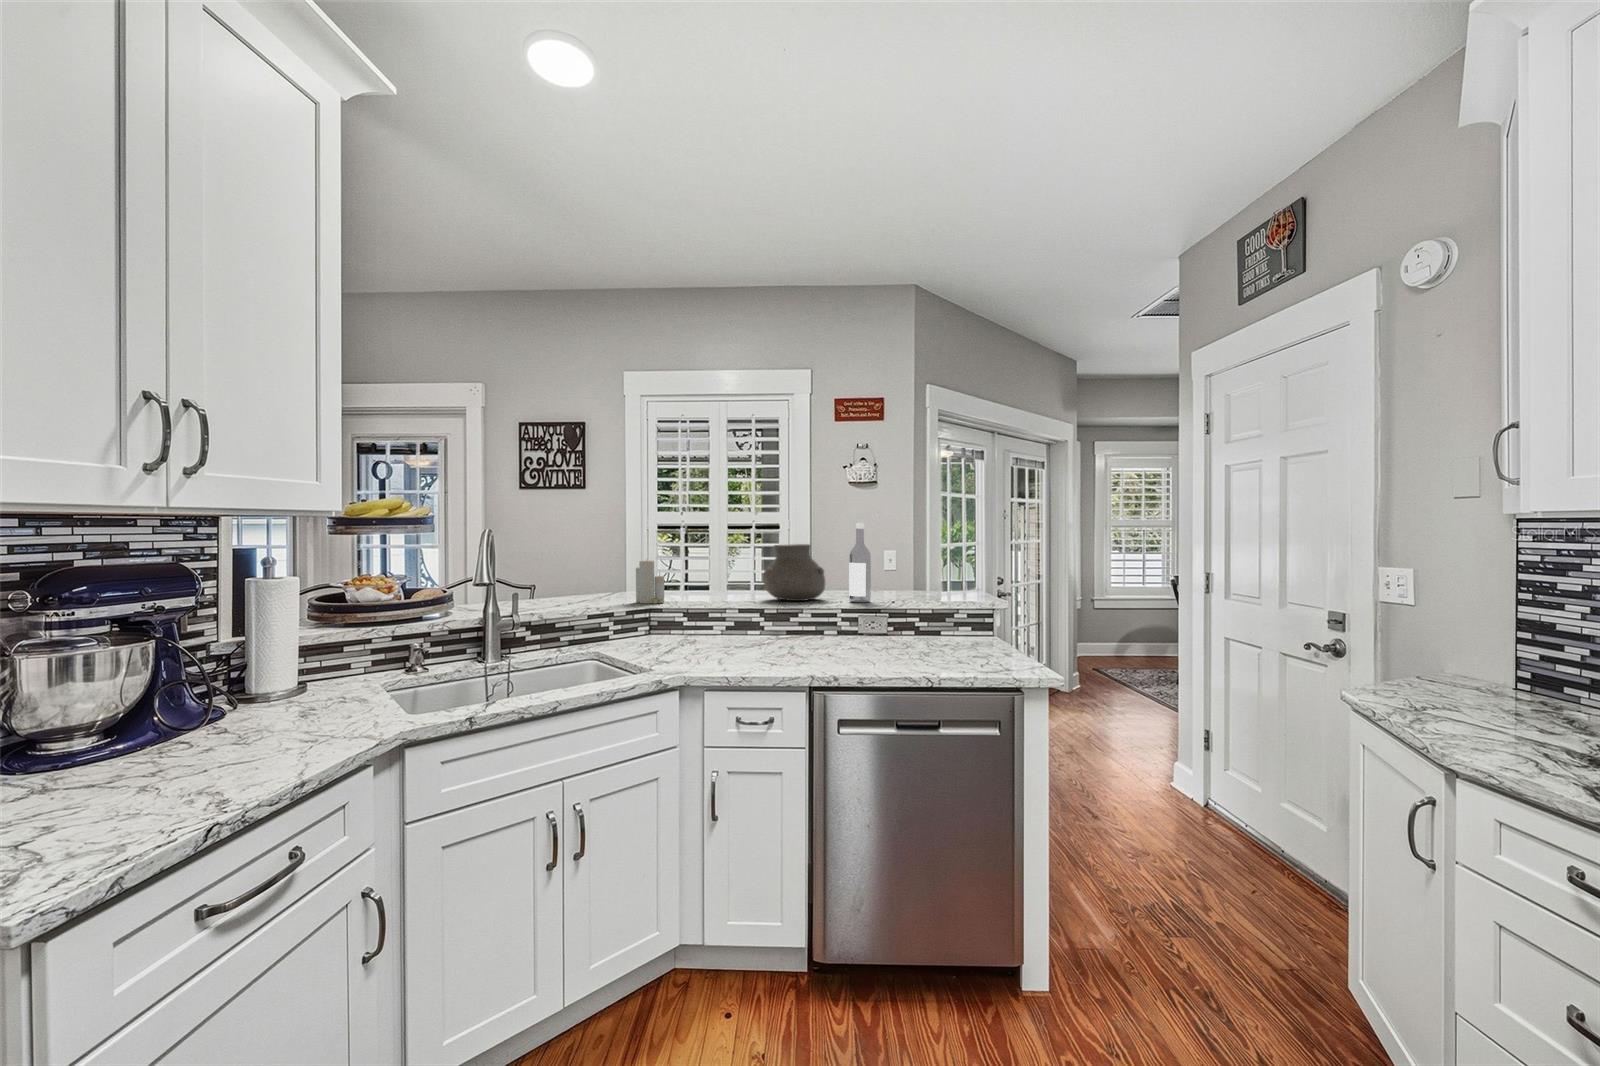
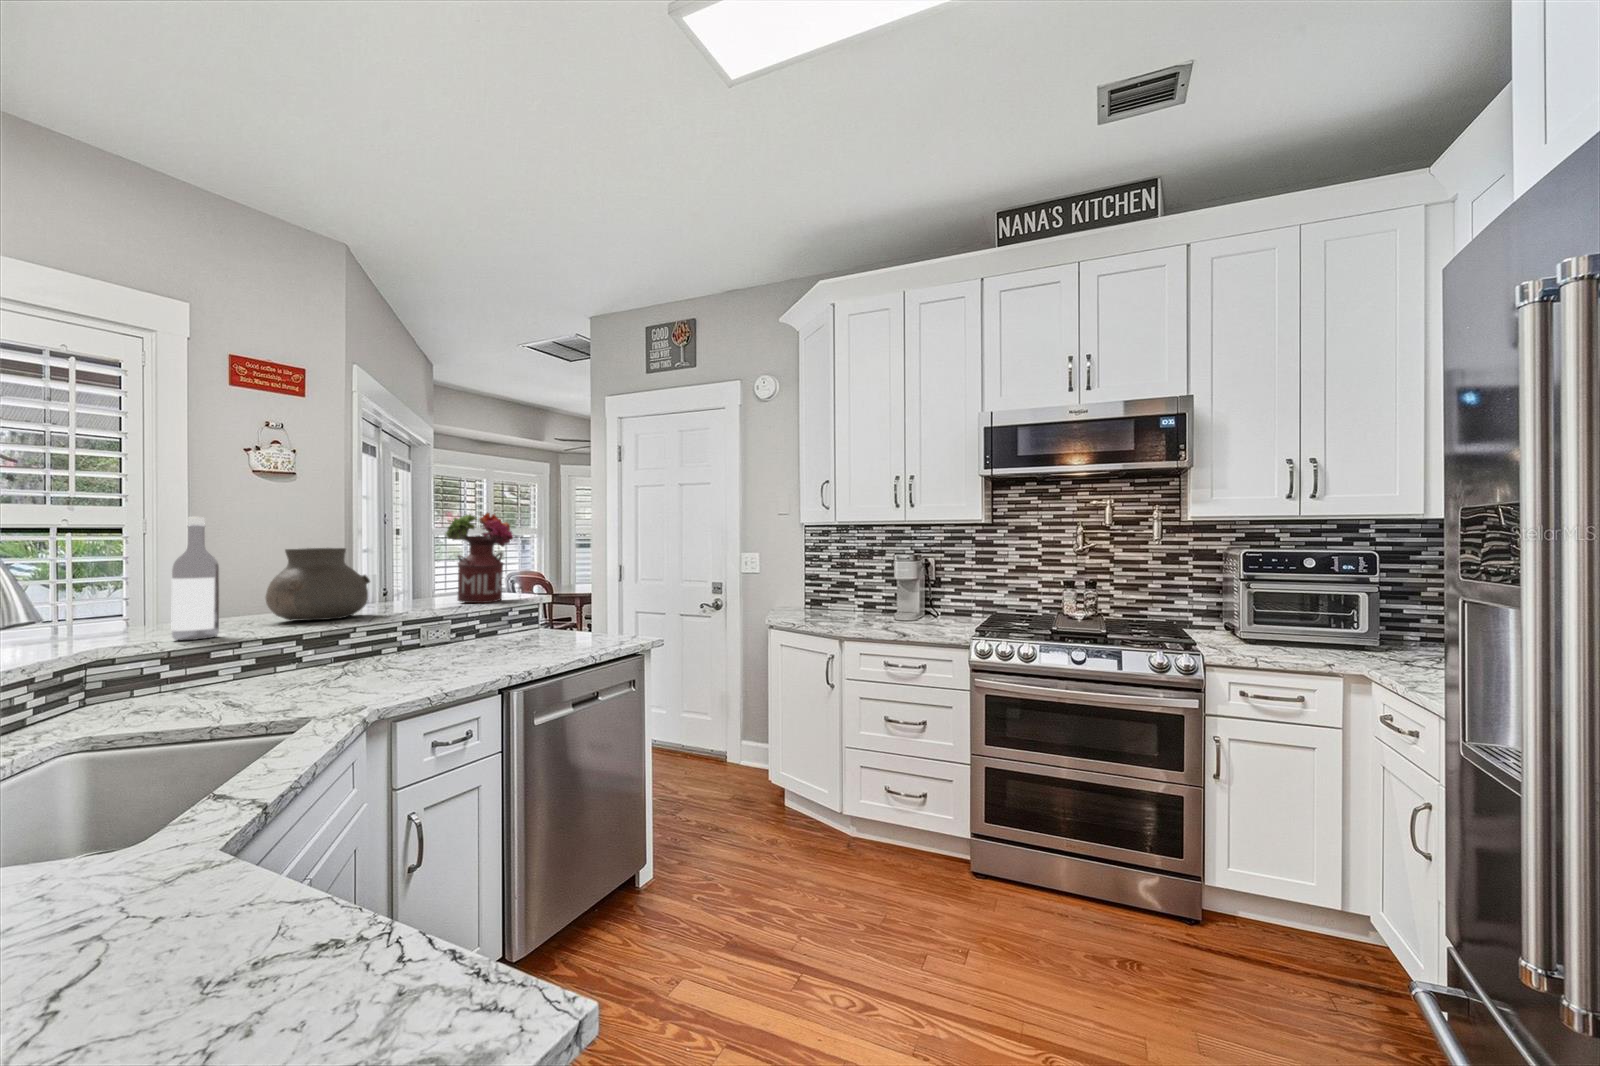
flower arrangement: none [895,510,961,602] -> present [445,513,514,603]
wine bottle: present [849,523,871,603] -> present [171,517,219,640]
candle: present [636,560,664,603] -> none [17,570,109,657]

